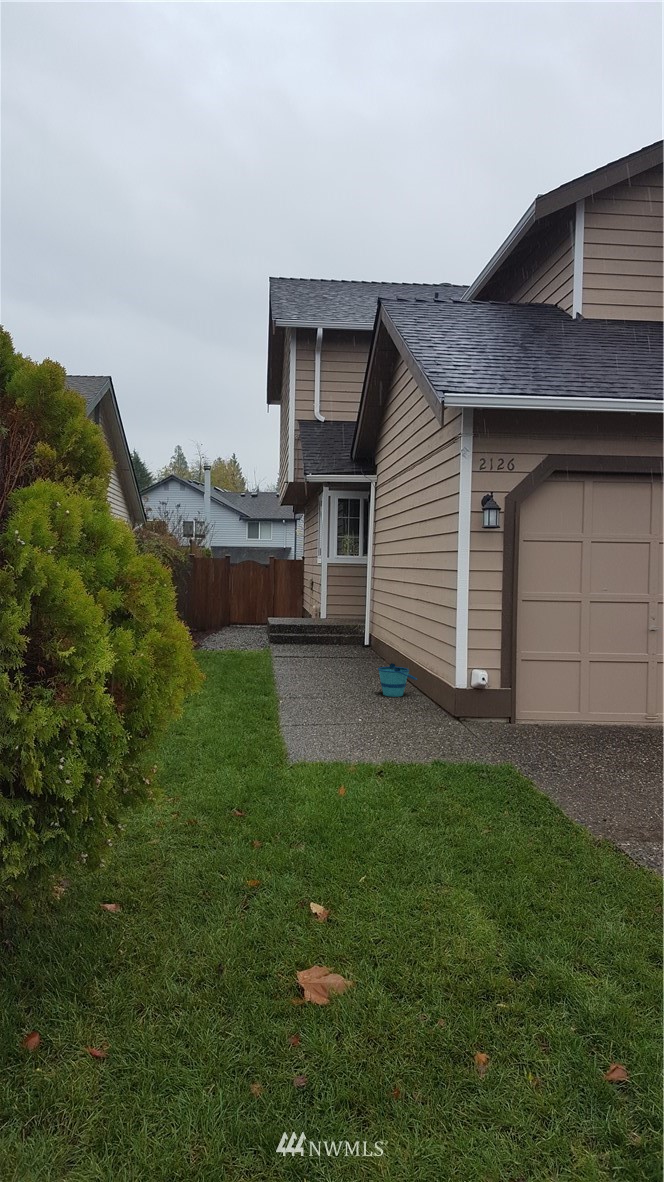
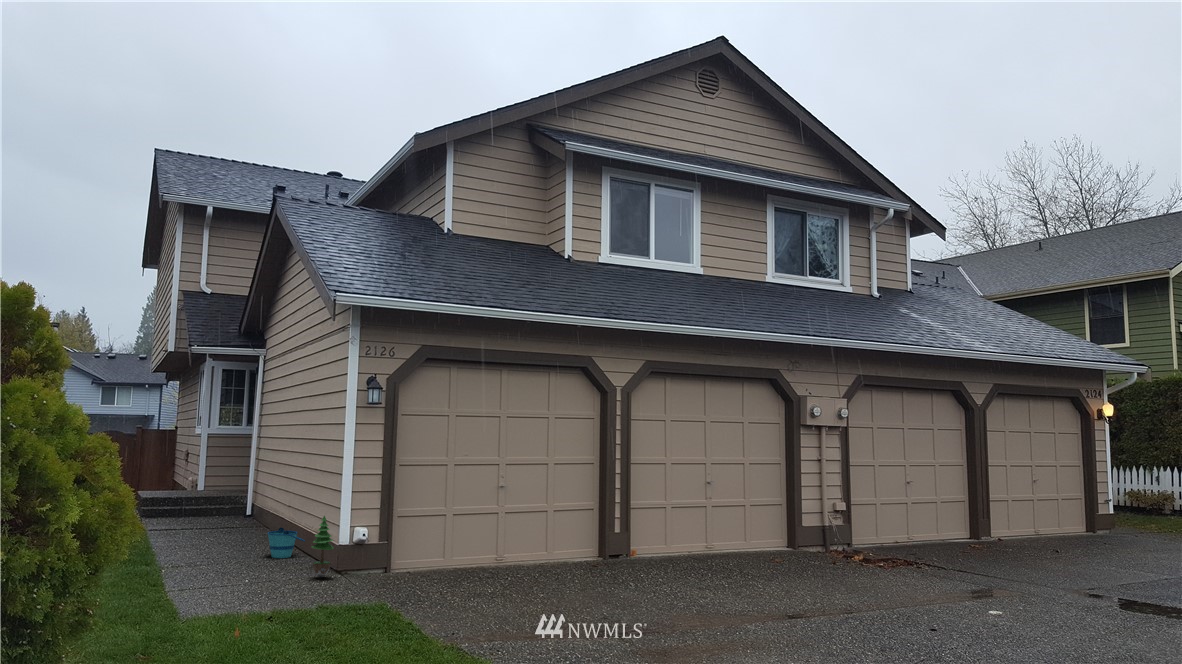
potted tree: none [422,655,448,726] -> present [312,516,334,578]

